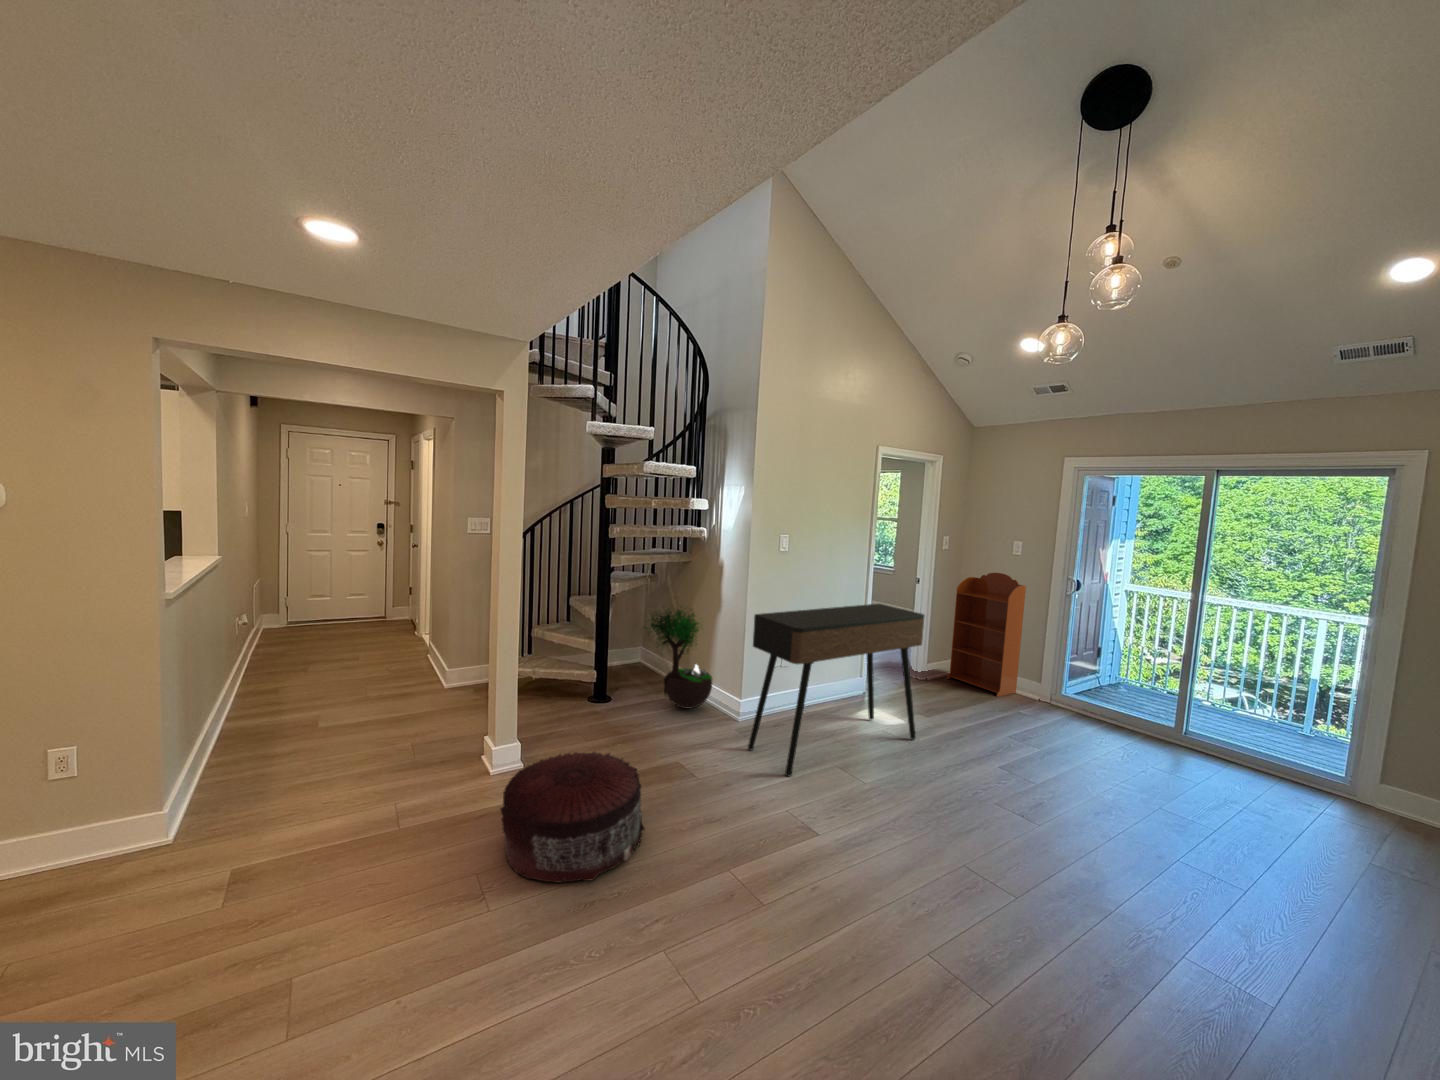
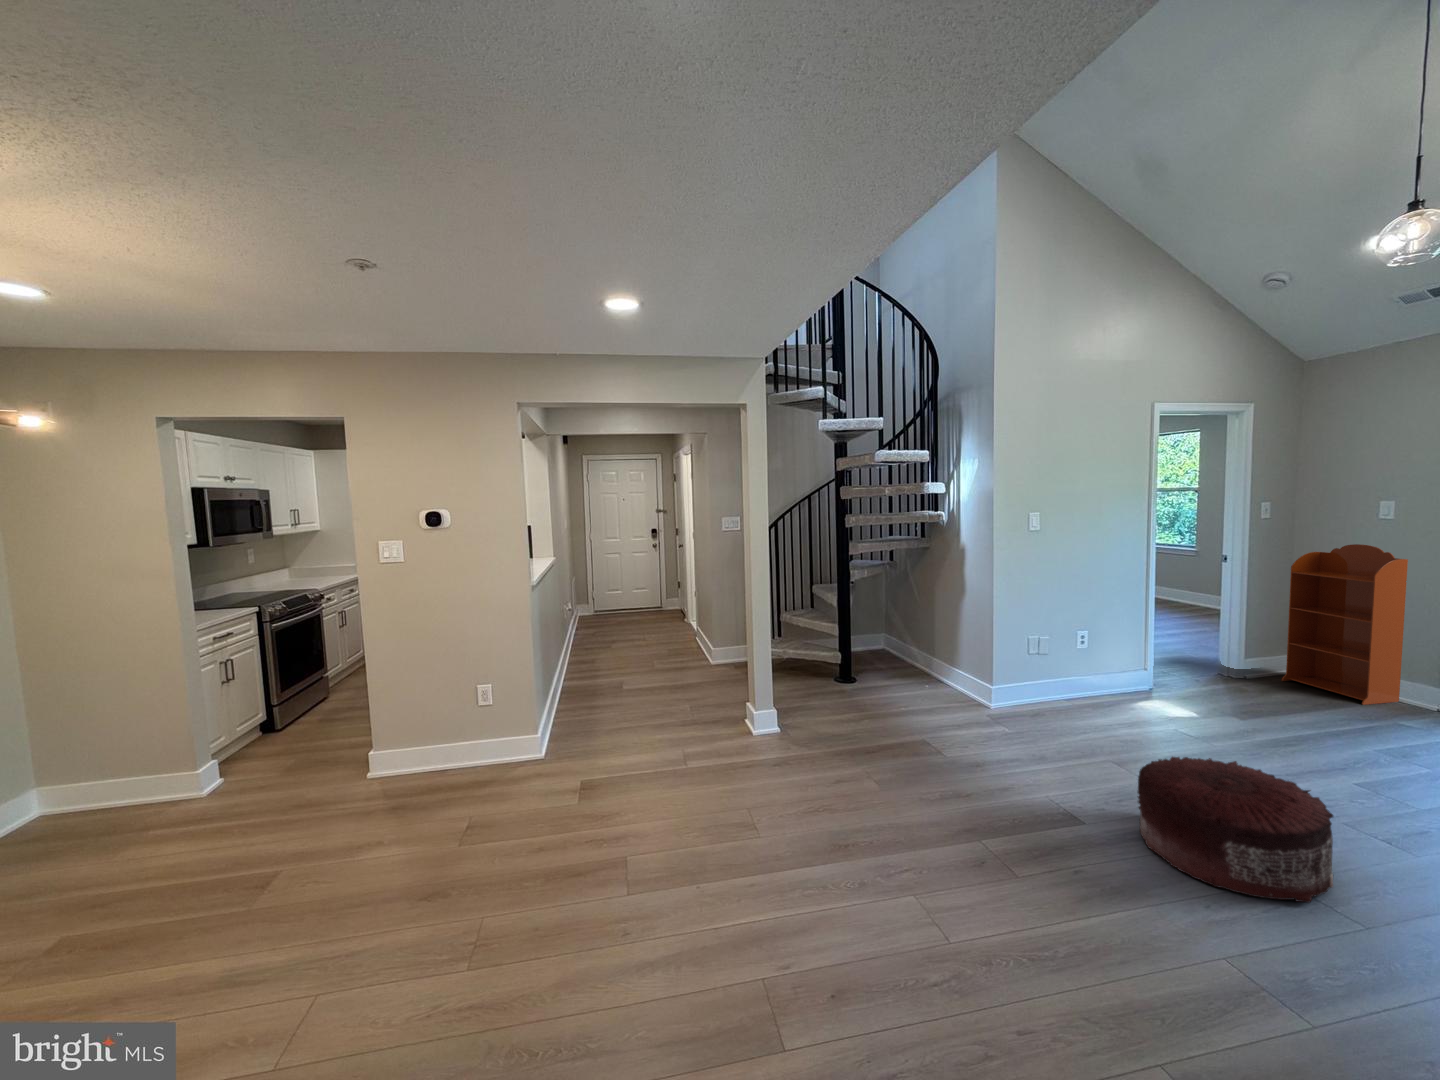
potted tree: present [644,602,712,708] -> none [883,581,960,693]
console table: present [748,604,924,776] -> none [997,584,1221,761]
pouf: present [500,752,644,882] -> present [1138,757,1333,903]

